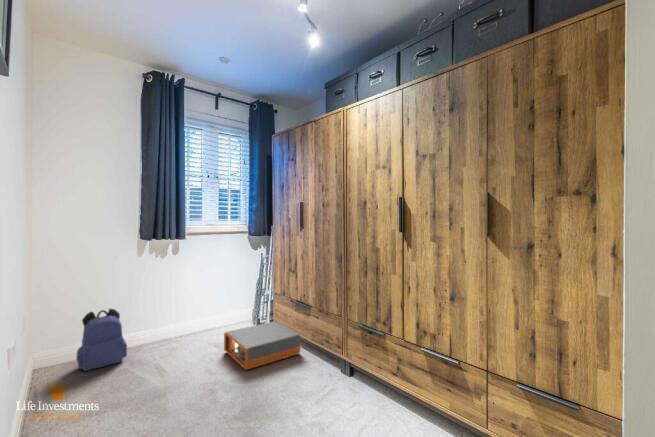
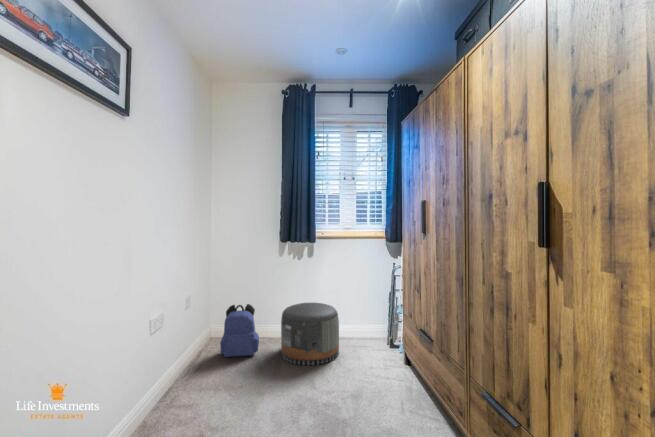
pouf: none [153,297,214,358] -> present [281,303,339,365]
storage box: present [224,321,300,370] -> none [339,348,422,402]

